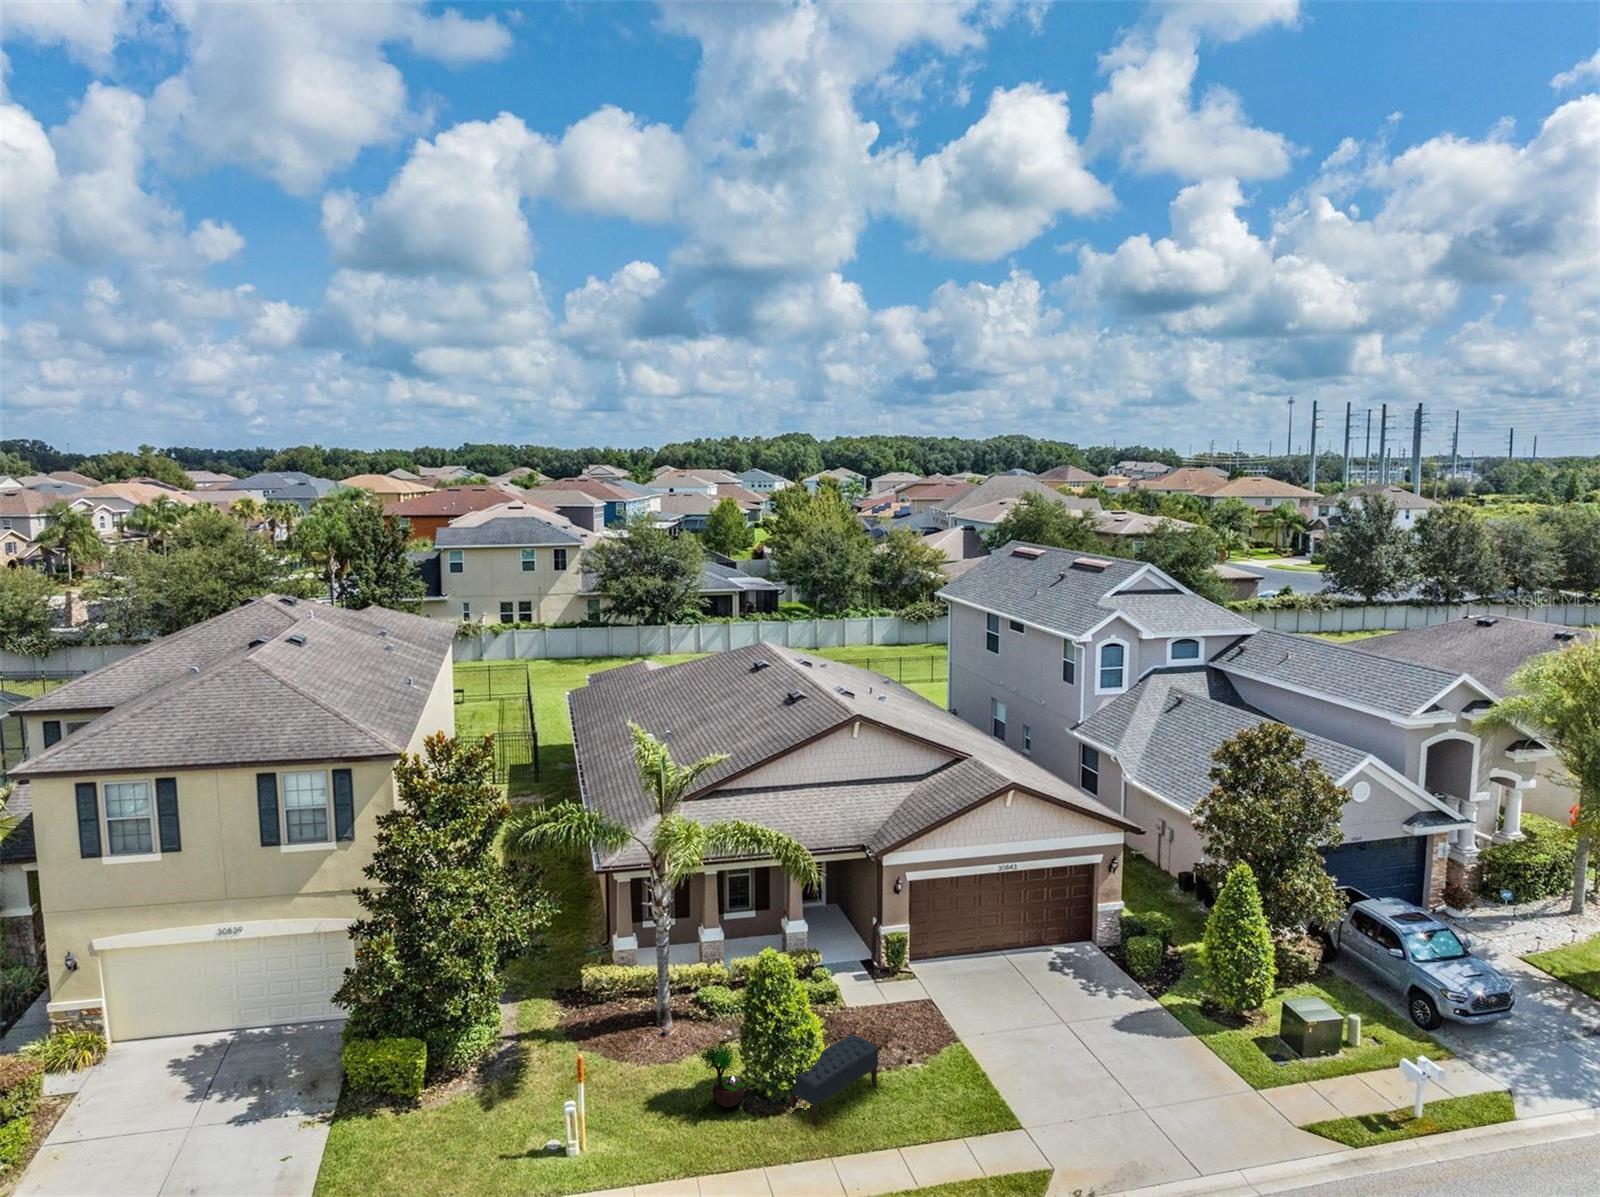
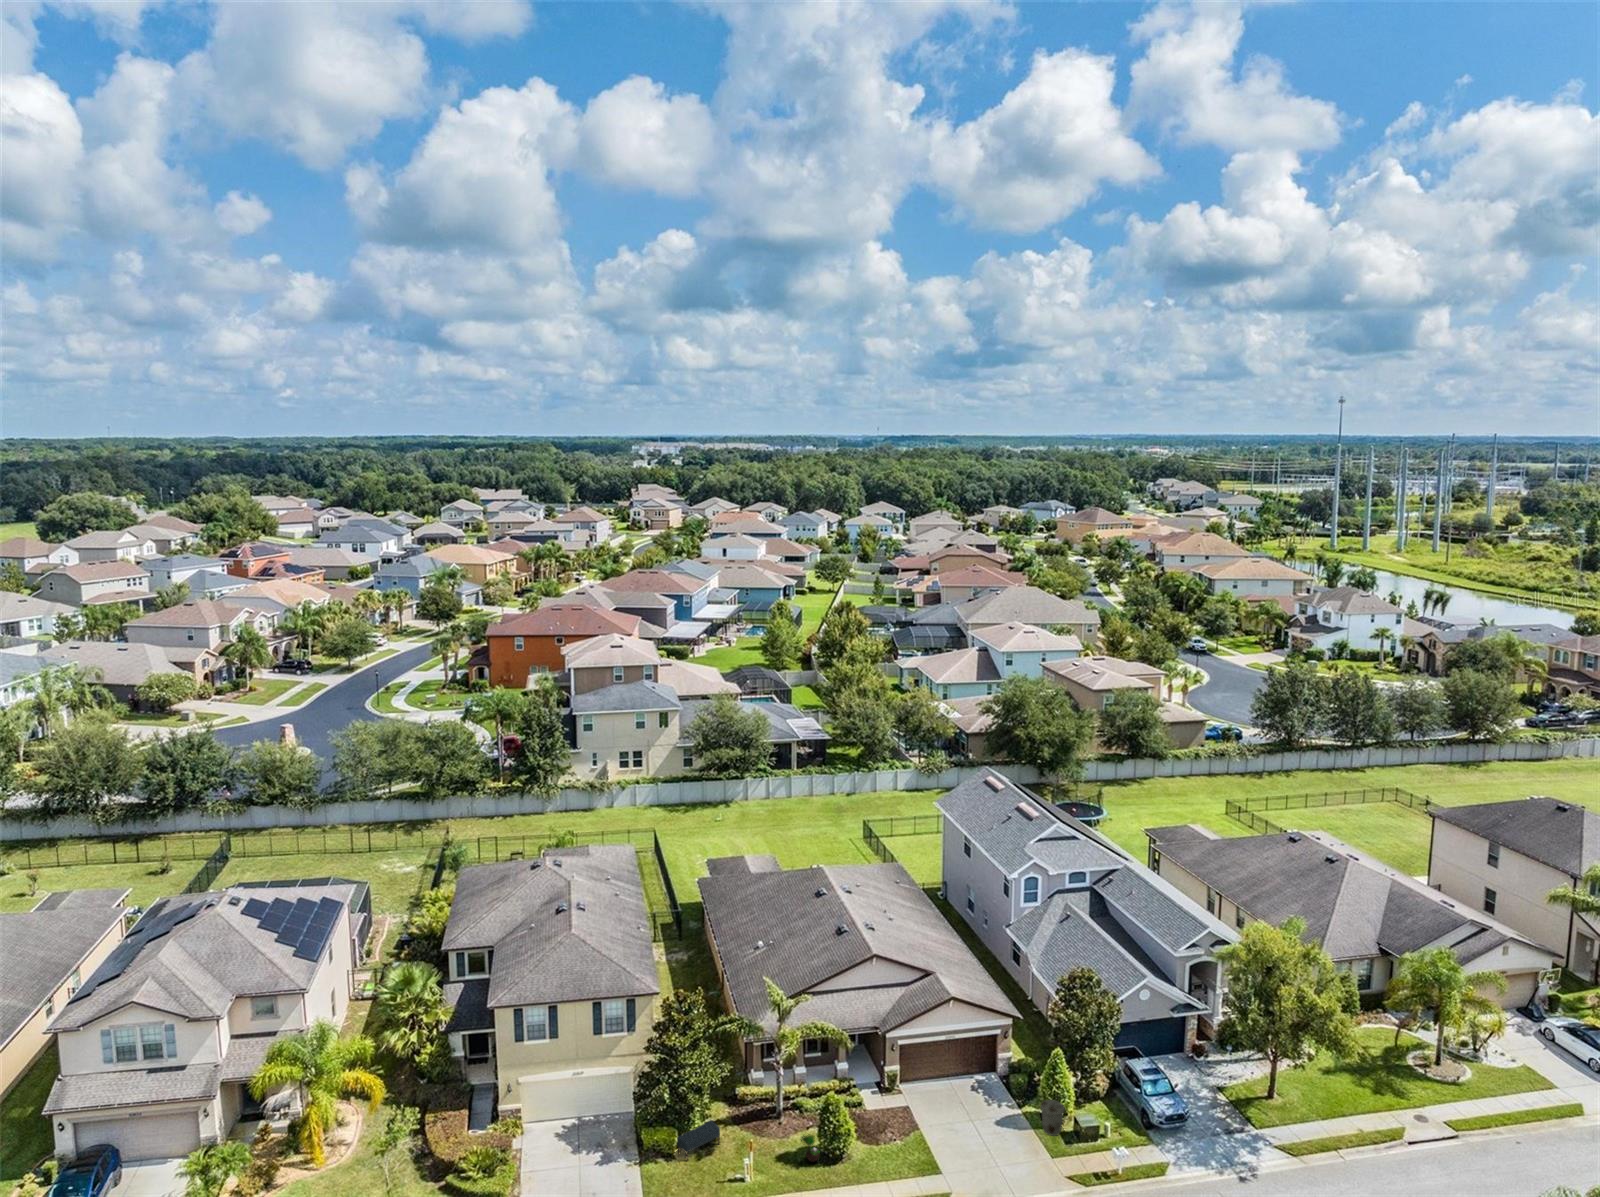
trash can: none [1210,973,1264,1045] -> present [1040,1100,1065,1136]
bench: present [790,1035,879,1126] -> present [677,1121,720,1160]

